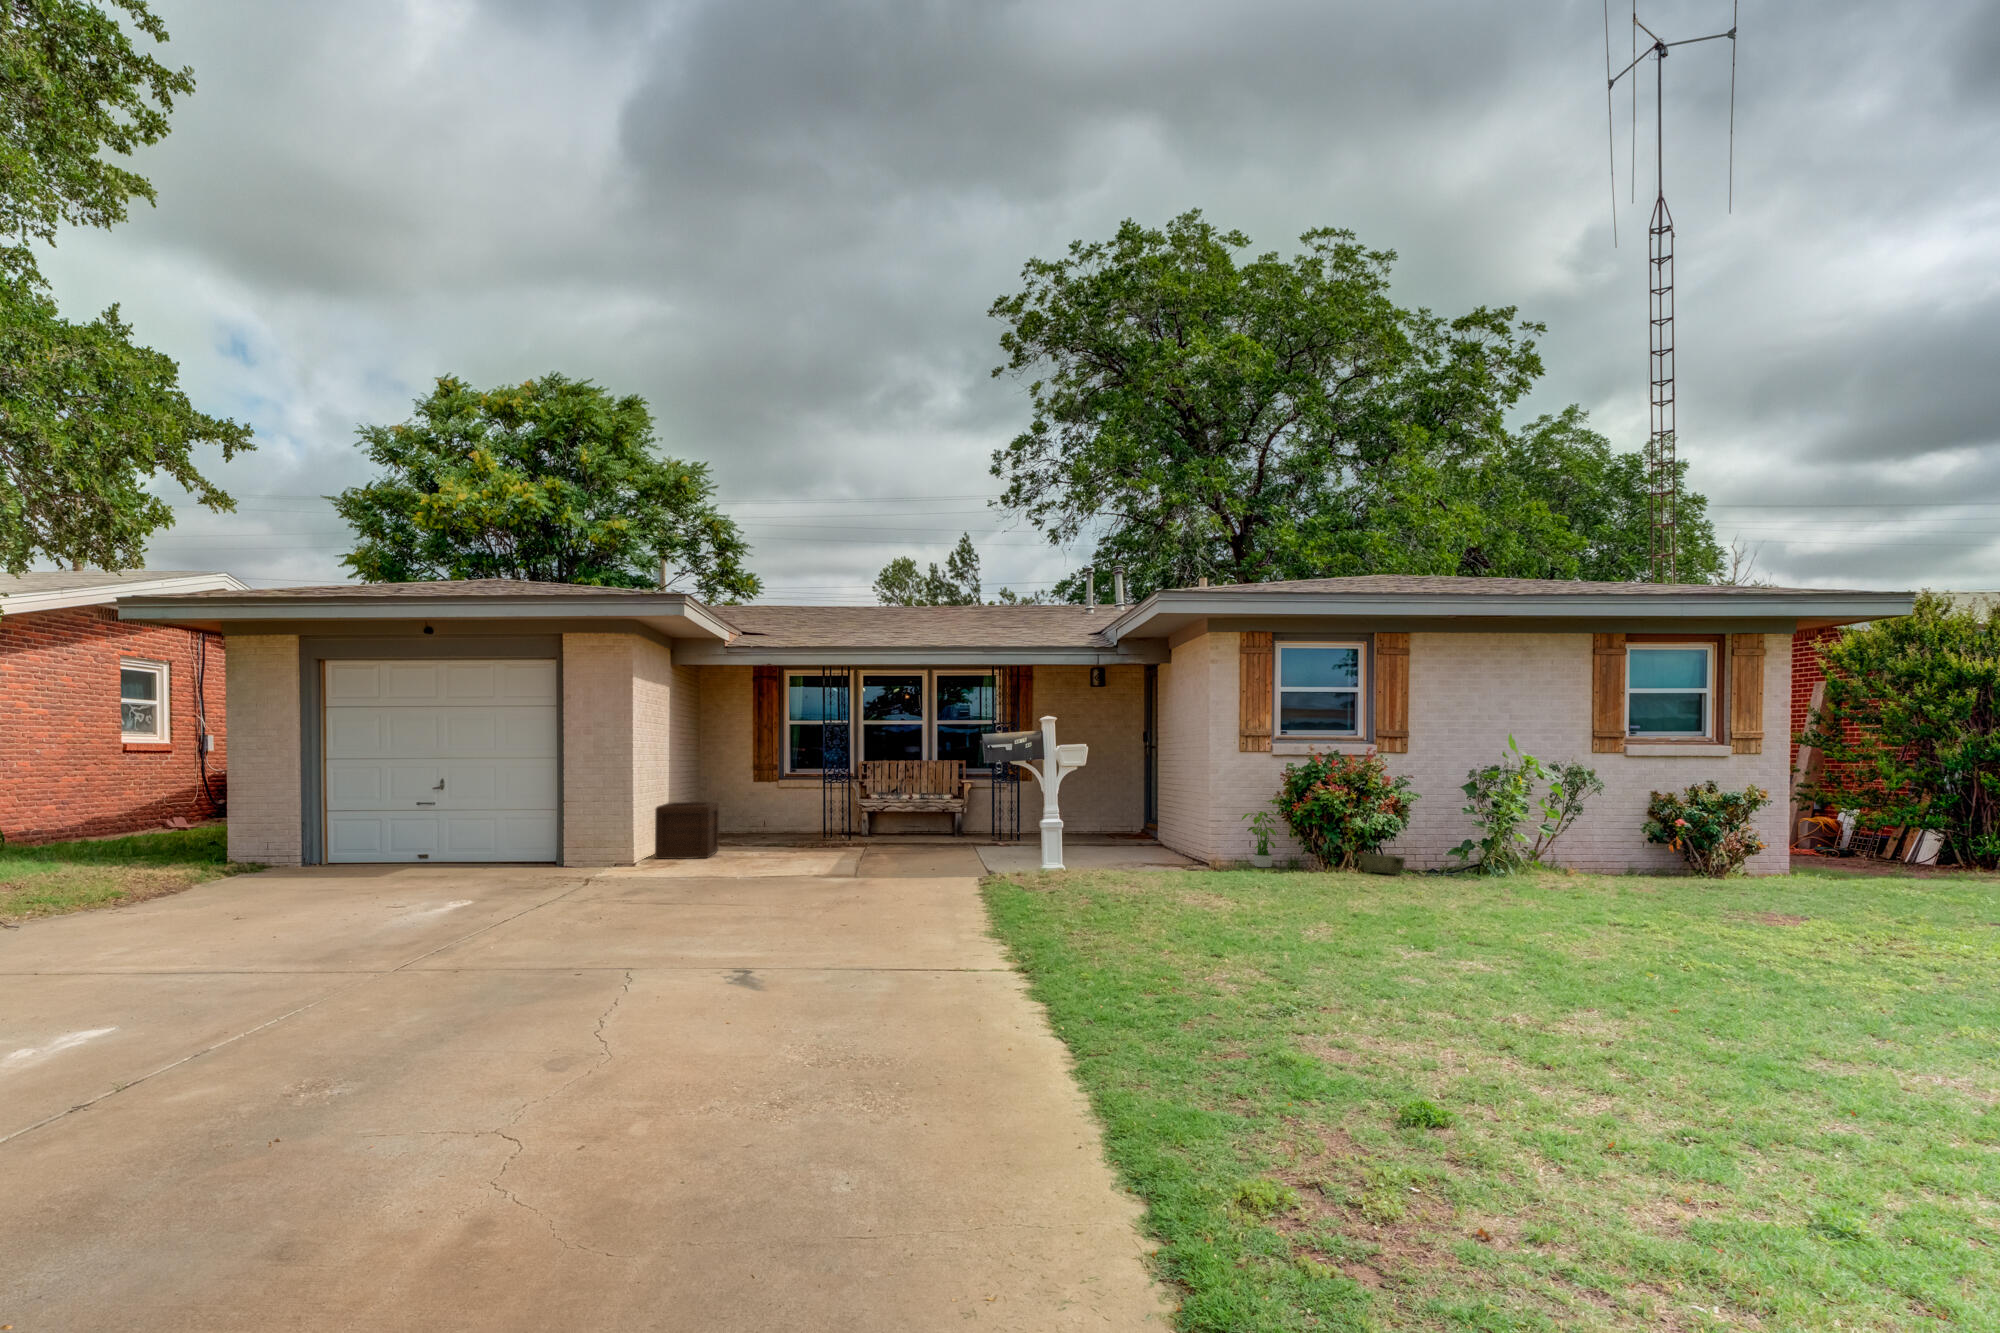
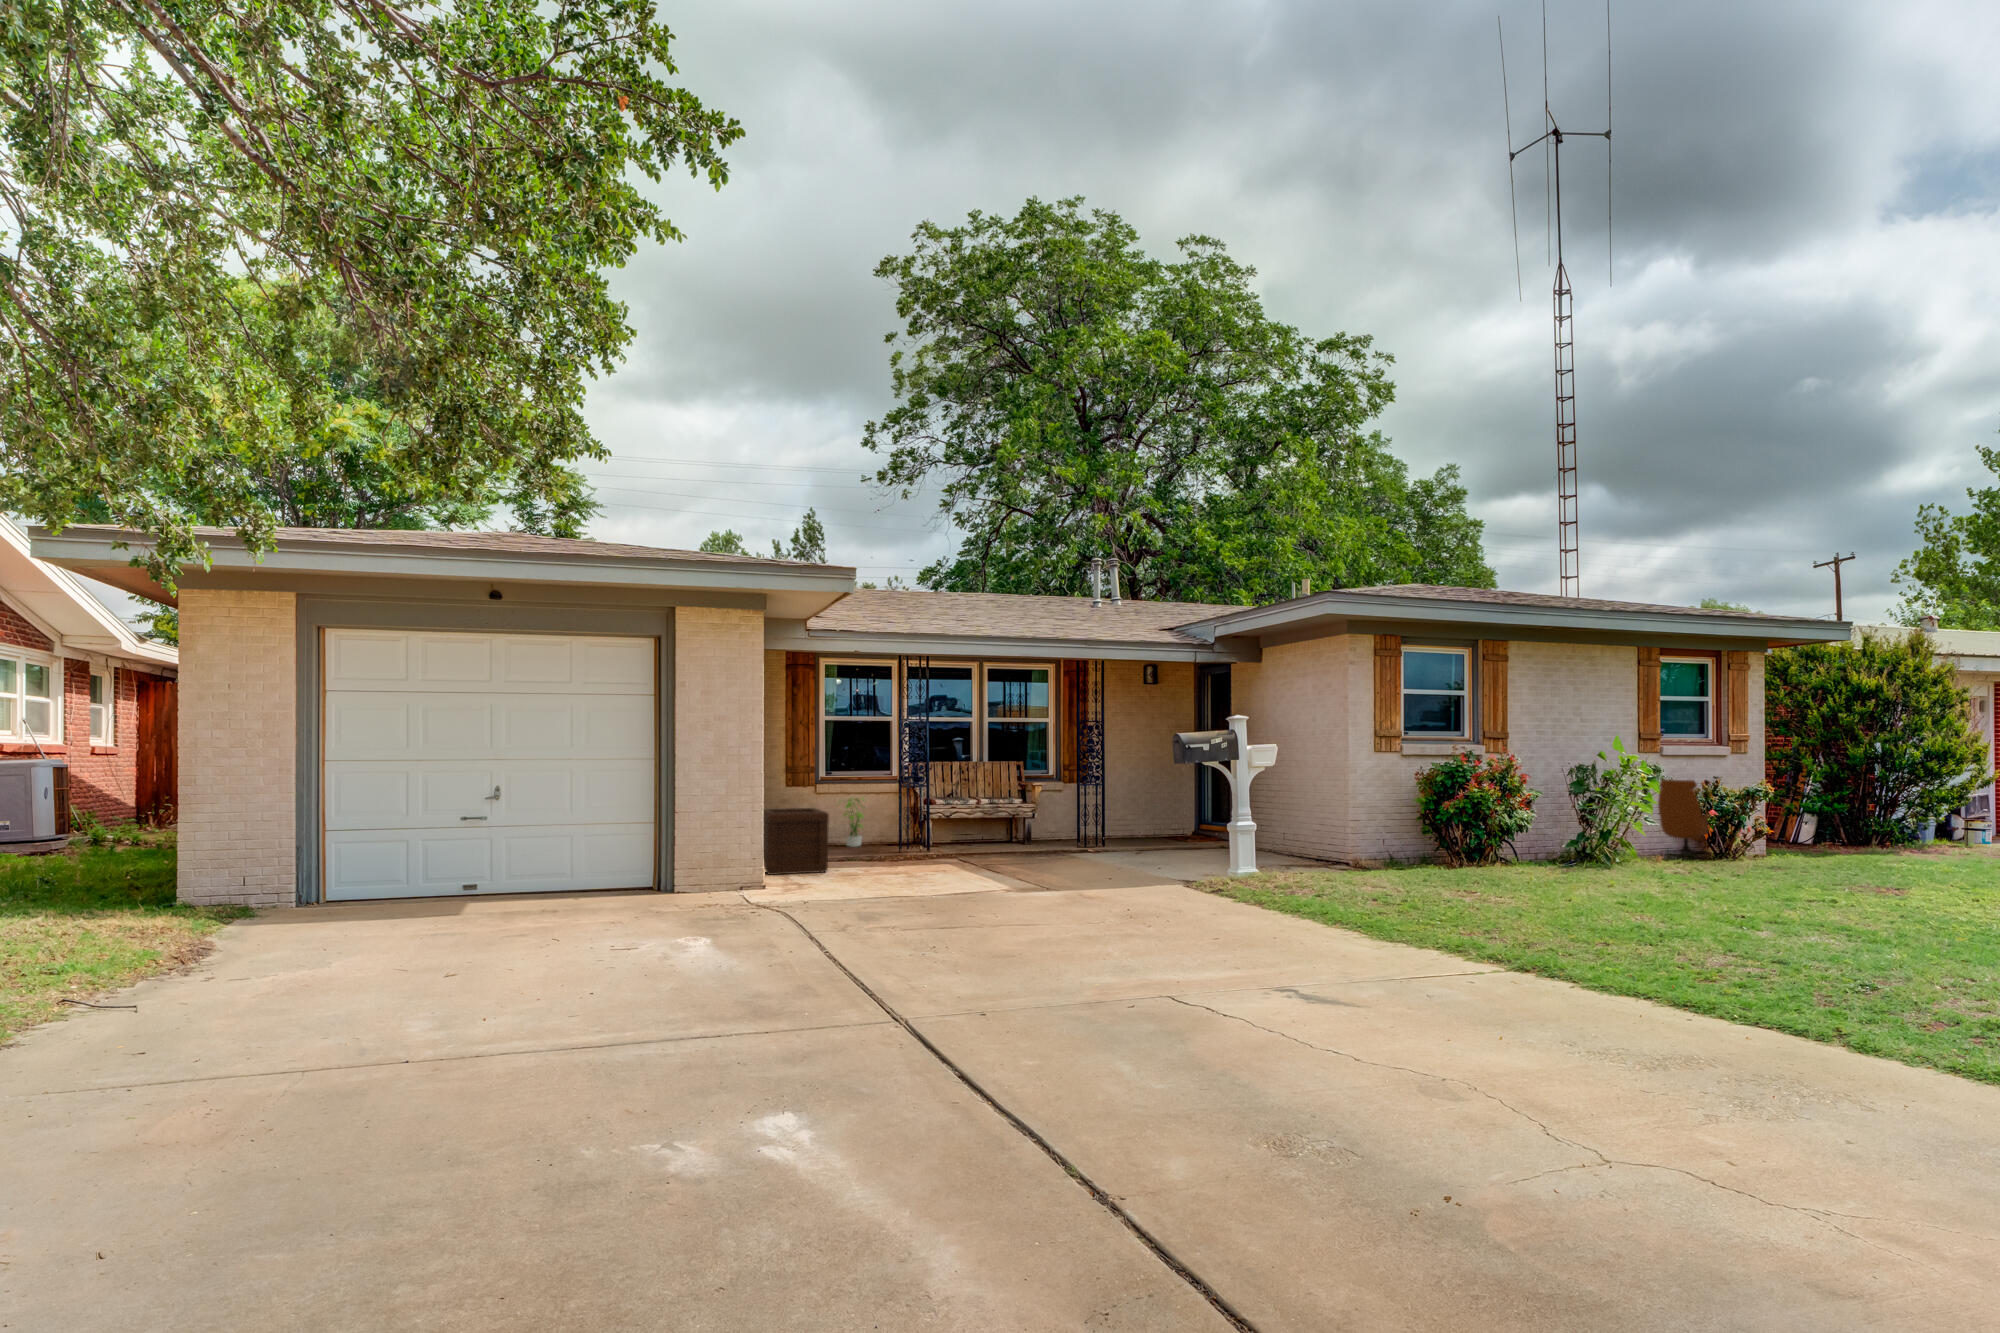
lounge chair: none [1598,781,1693,871] -> present [1658,779,1713,857]
potted plant: present [1241,810,1278,867] -> present [844,798,865,847]
woven basket: present [1358,853,1405,874] -> none [1491,848,1537,867]

